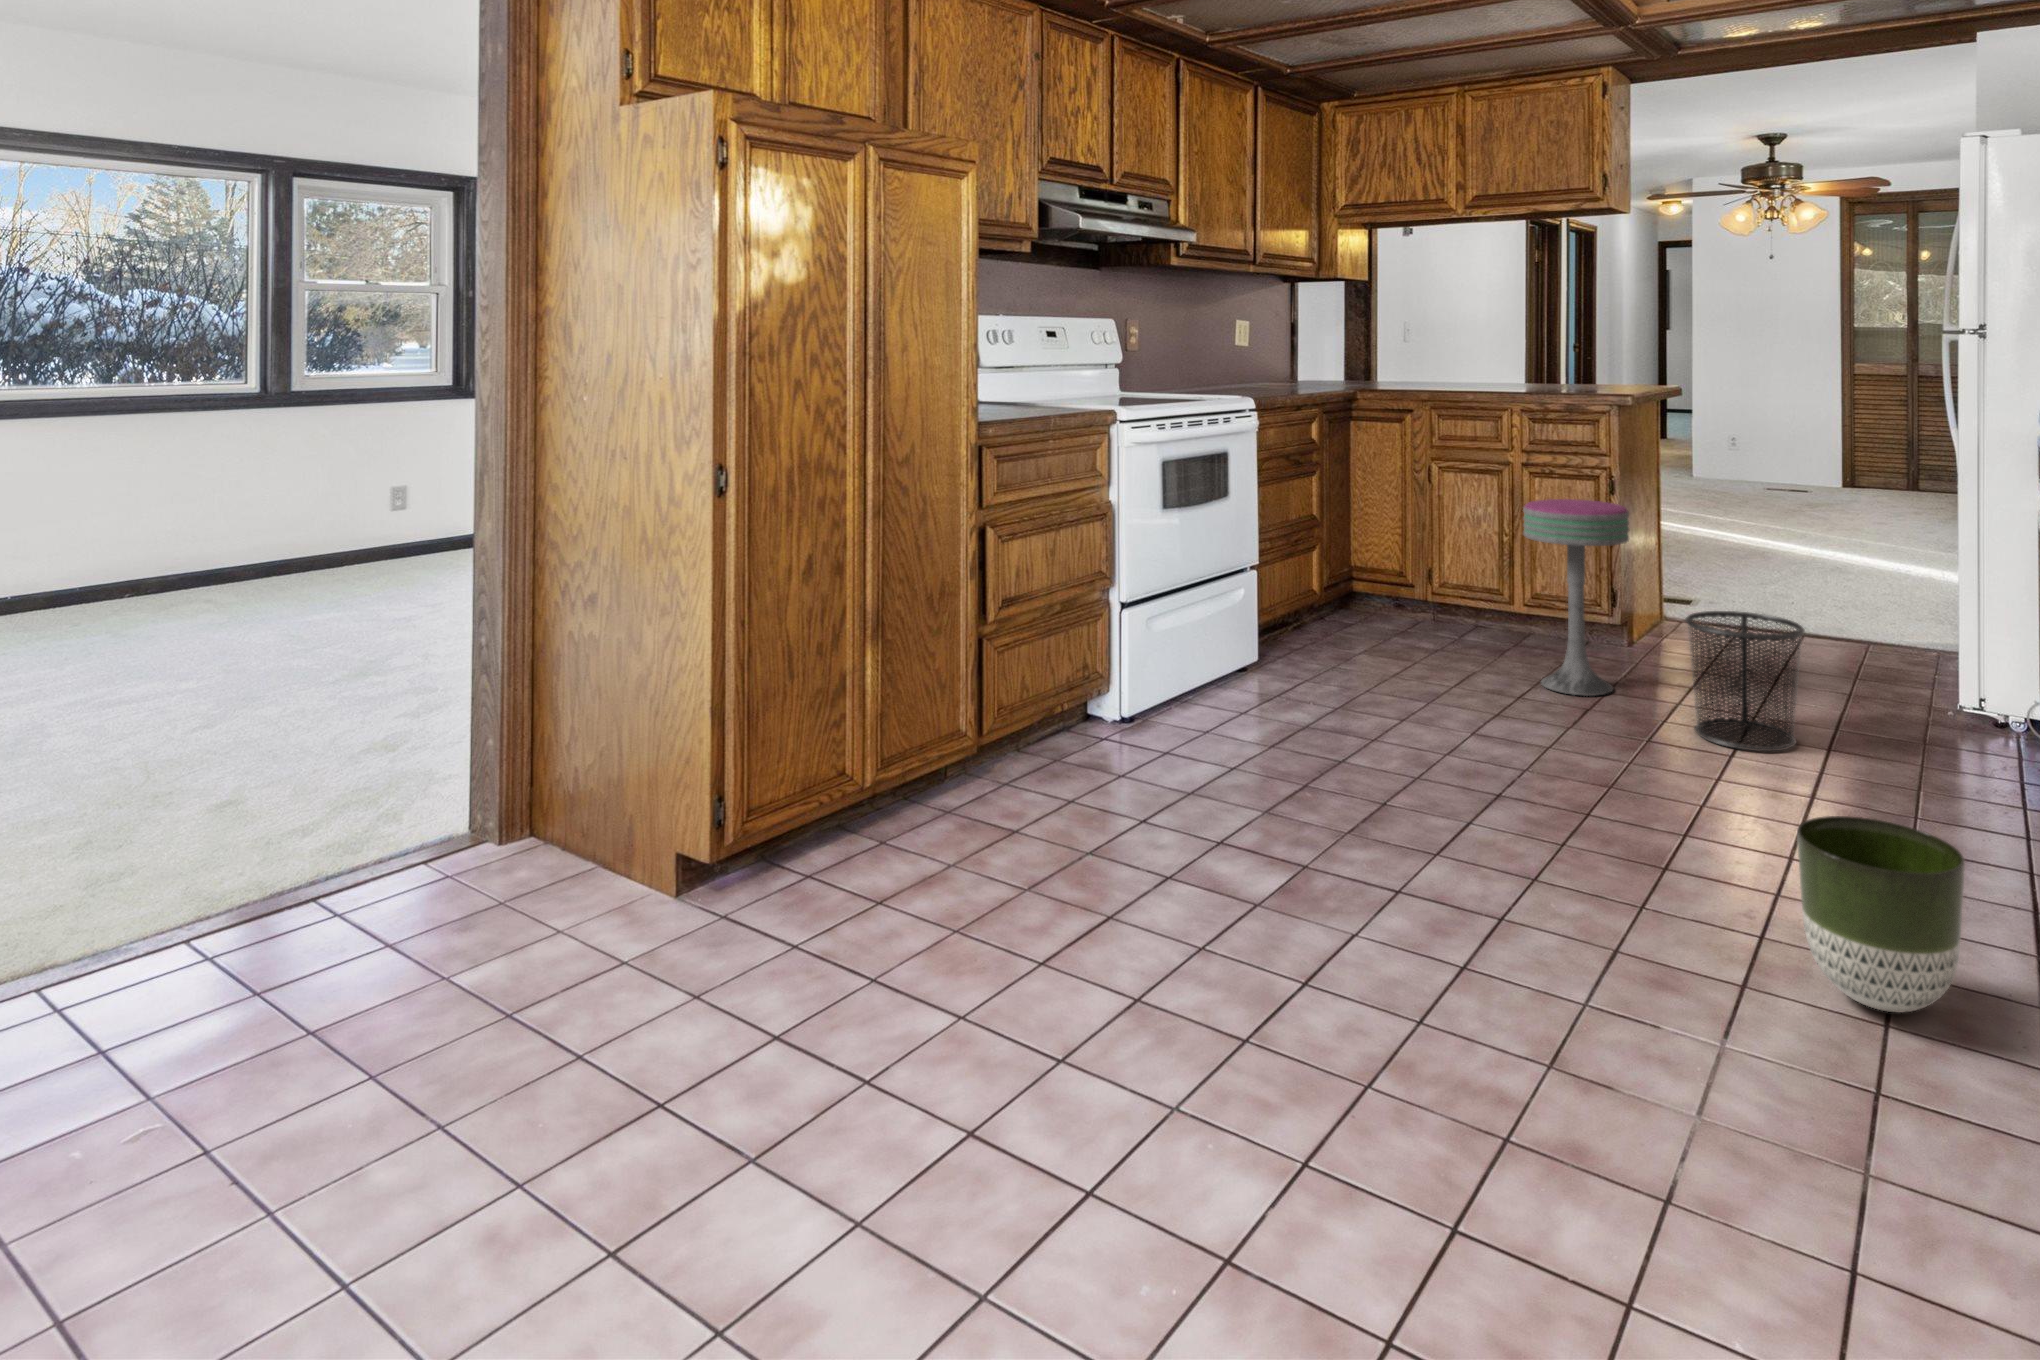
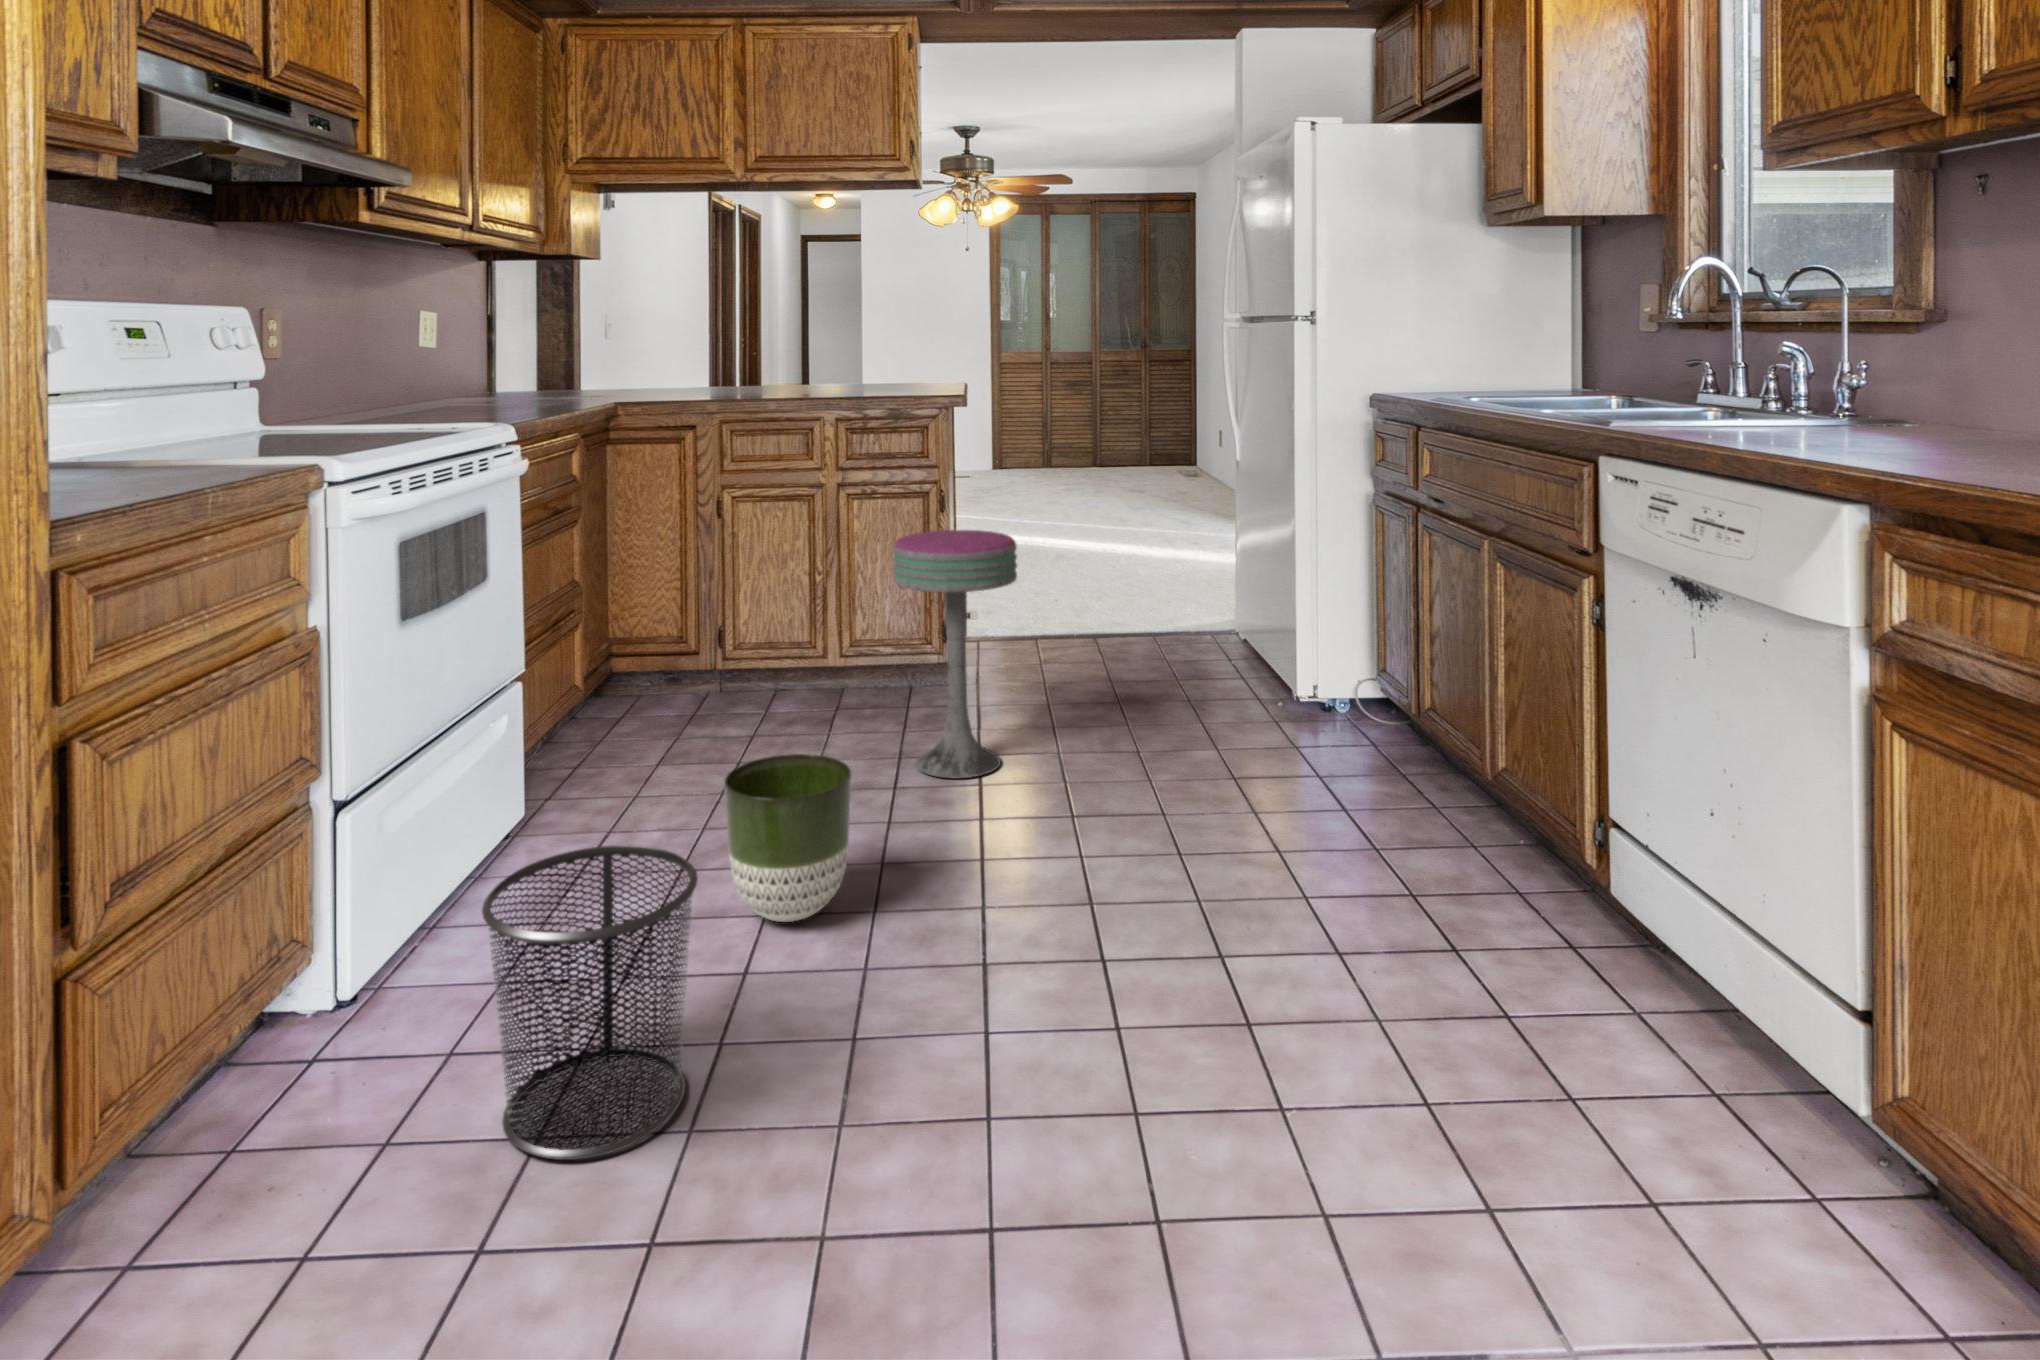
waste bin: present [1685,611,1805,751] -> present [482,845,698,1160]
planter: present [1797,816,1965,1012] -> present [724,754,851,922]

